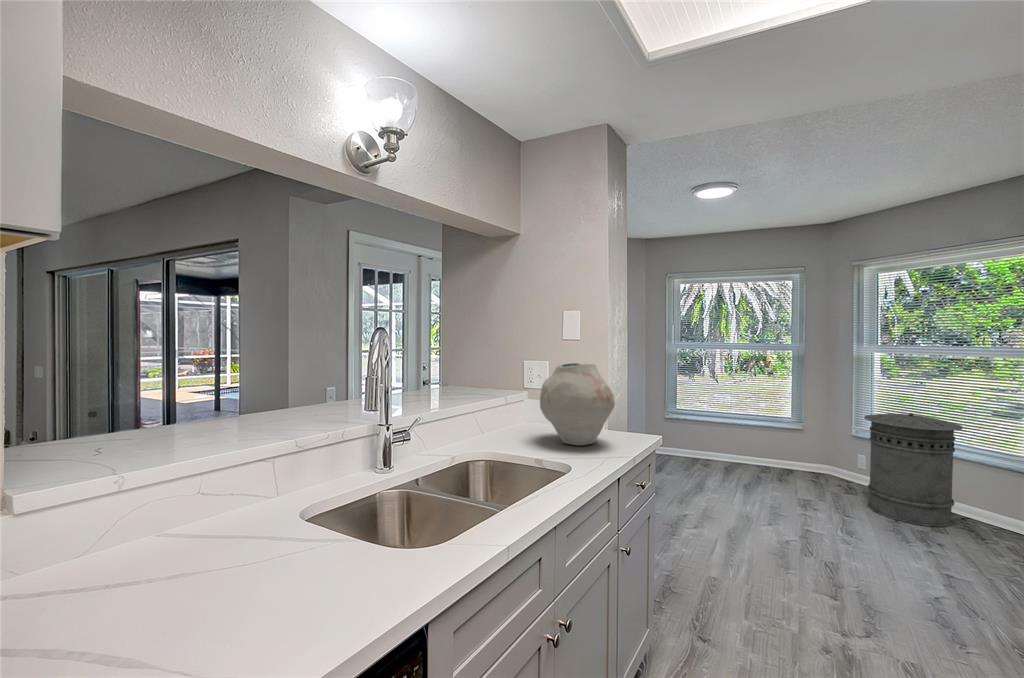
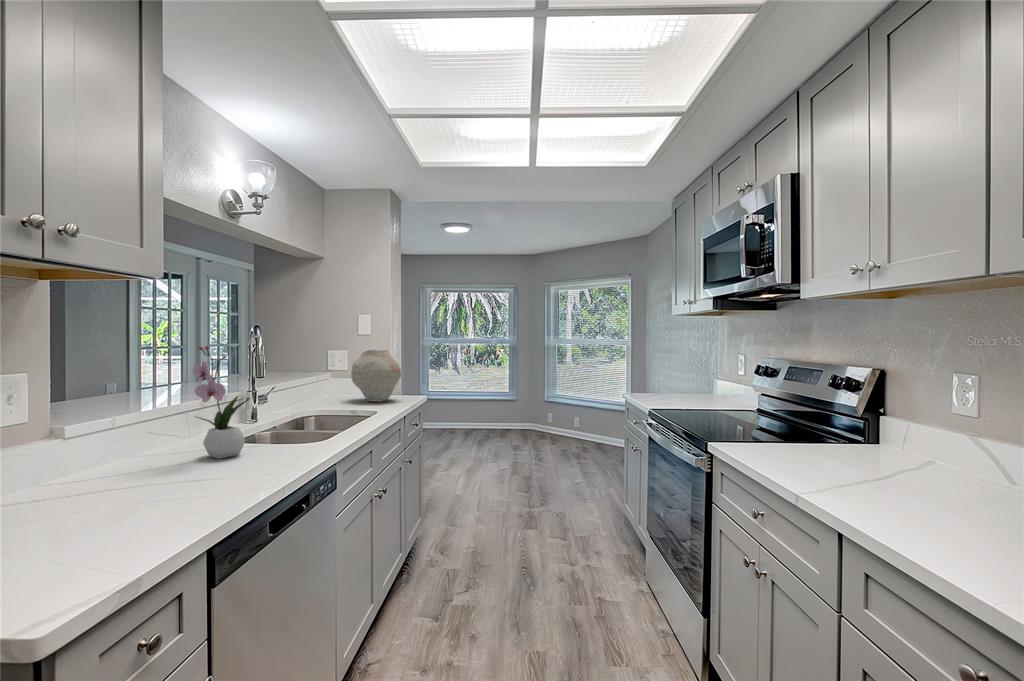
flower arrangement: none [112,369,224,615] -> present [193,346,250,459]
trash can: present [864,413,963,527] -> none [548,381,595,449]

